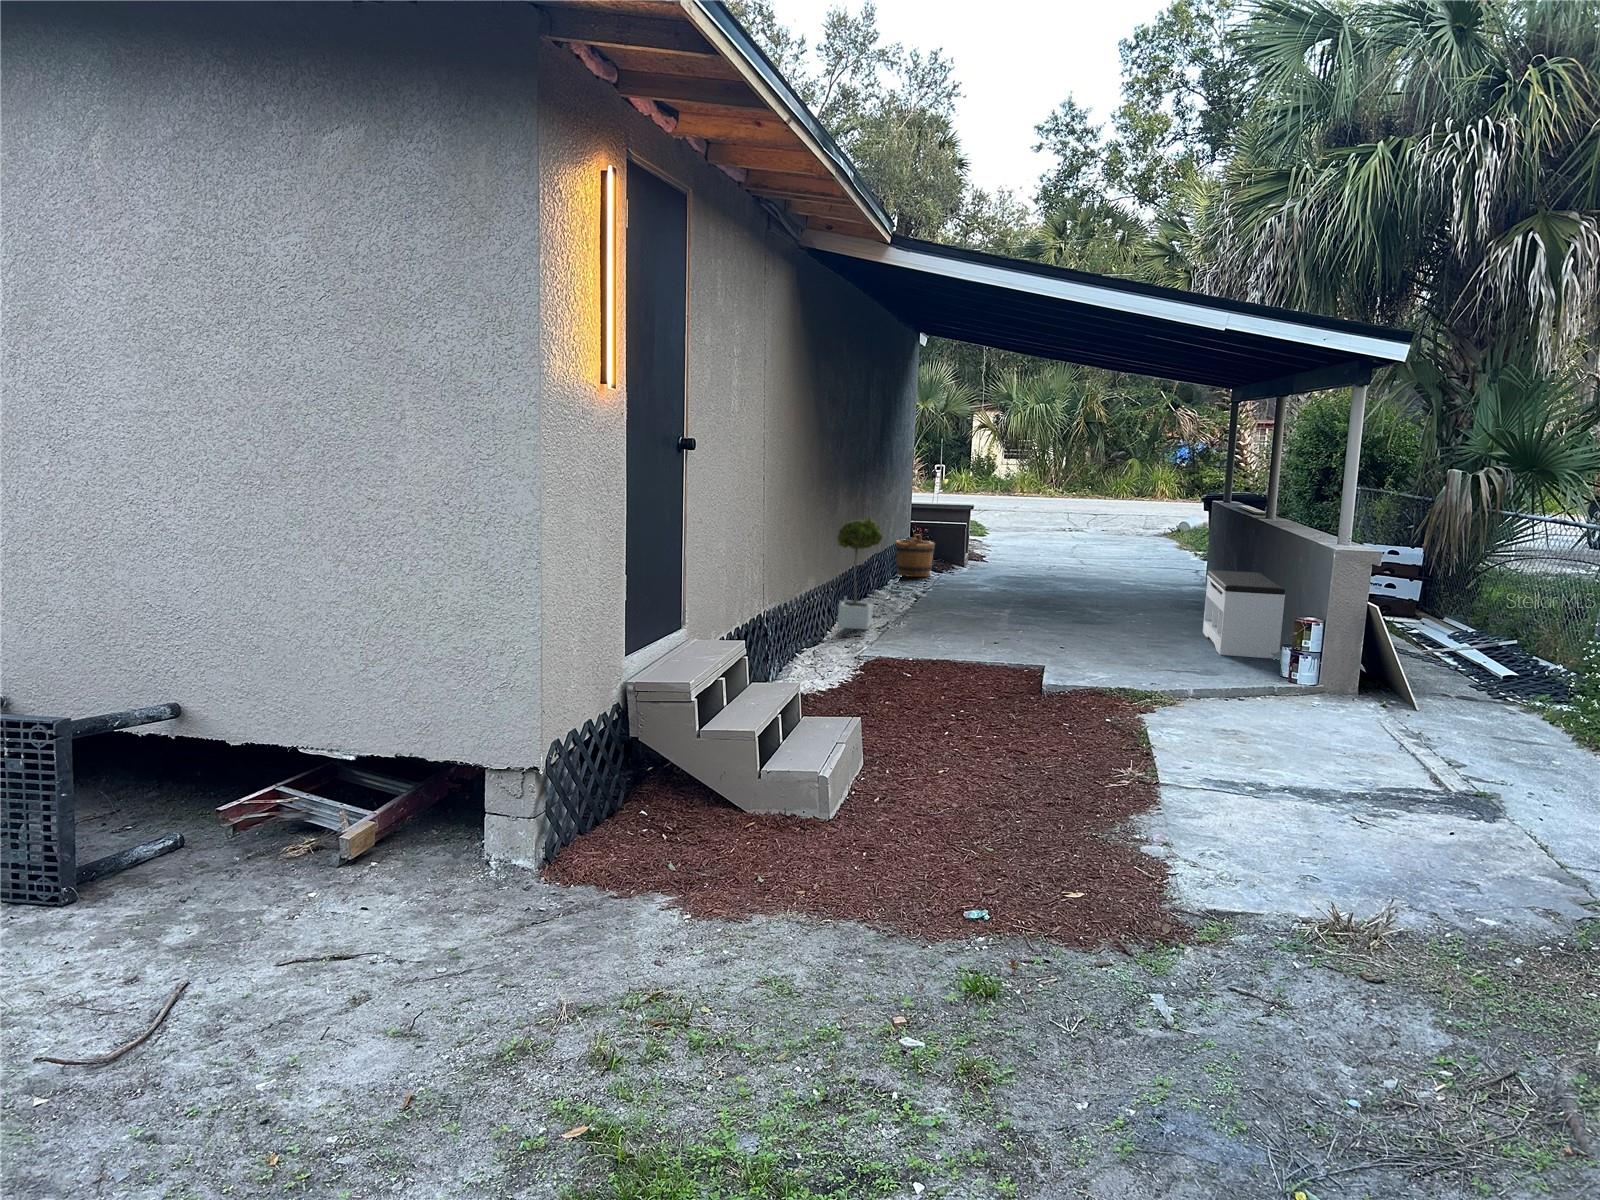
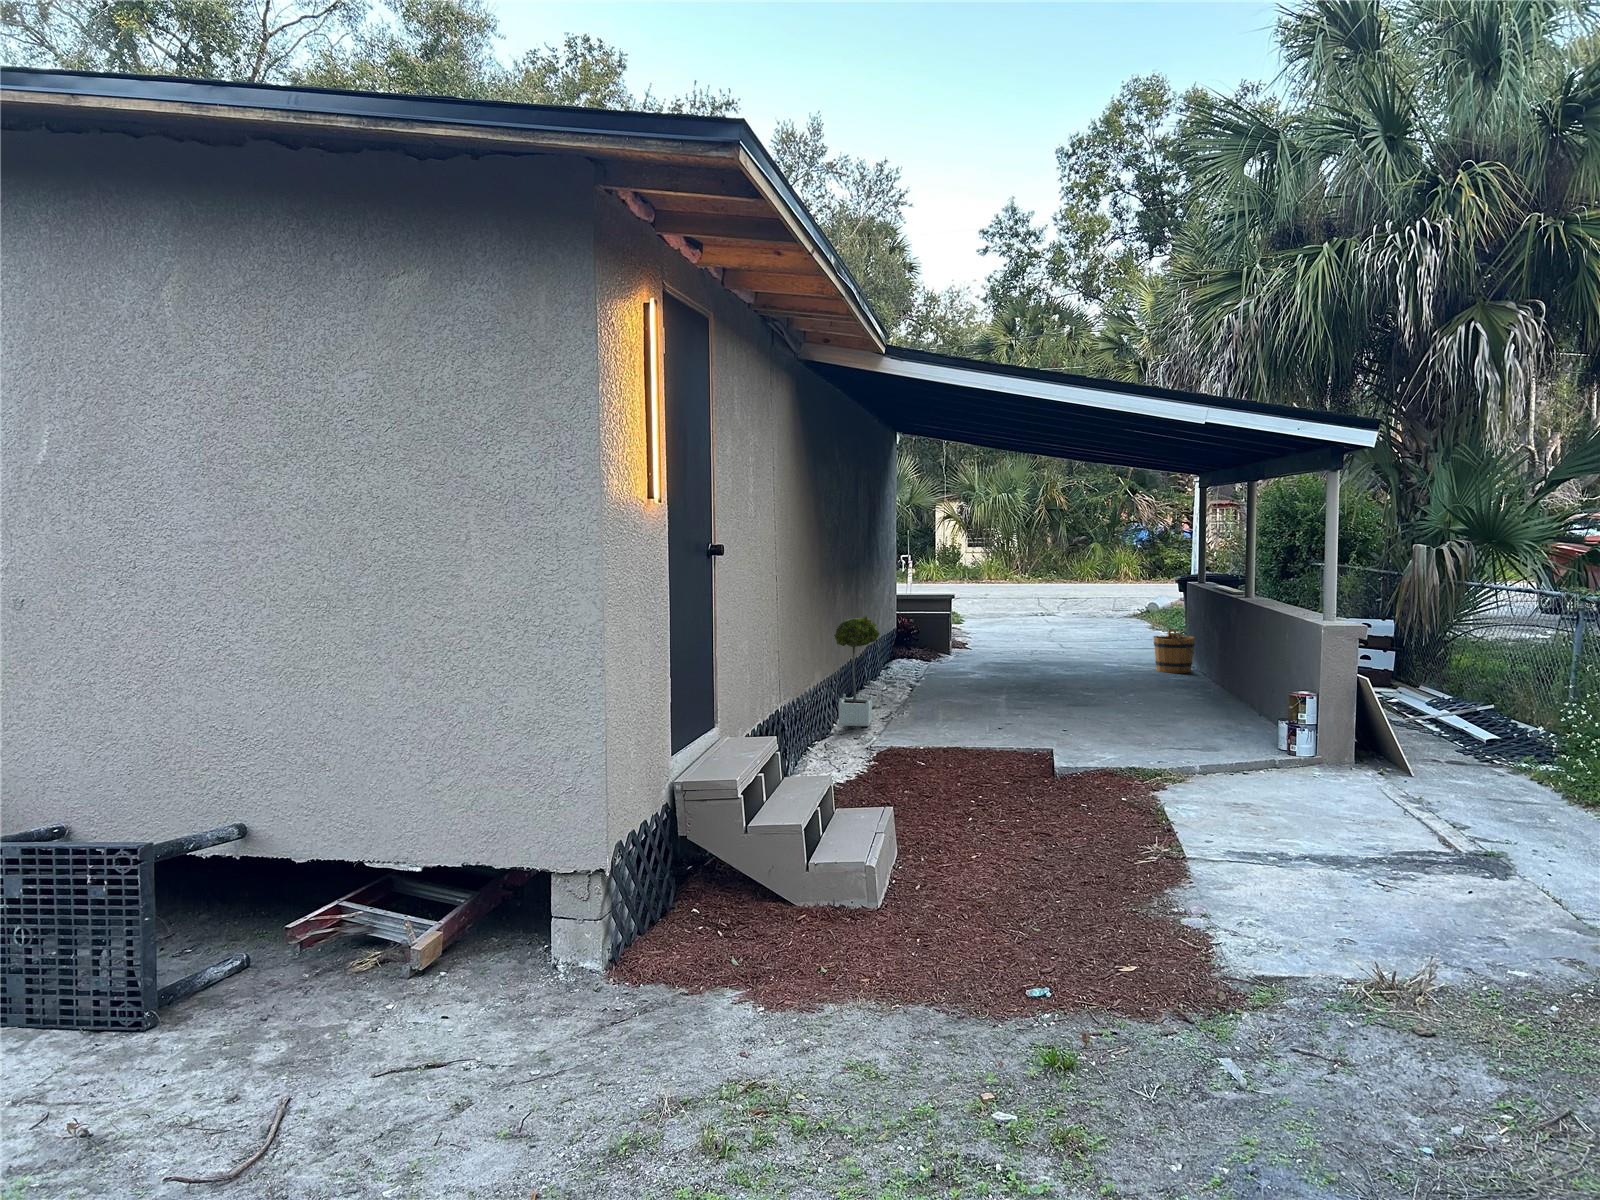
bucket: present [896,534,934,577] -> present [1154,630,1195,673]
bench: present [1203,570,1285,658] -> none [1195,653,1275,737]

